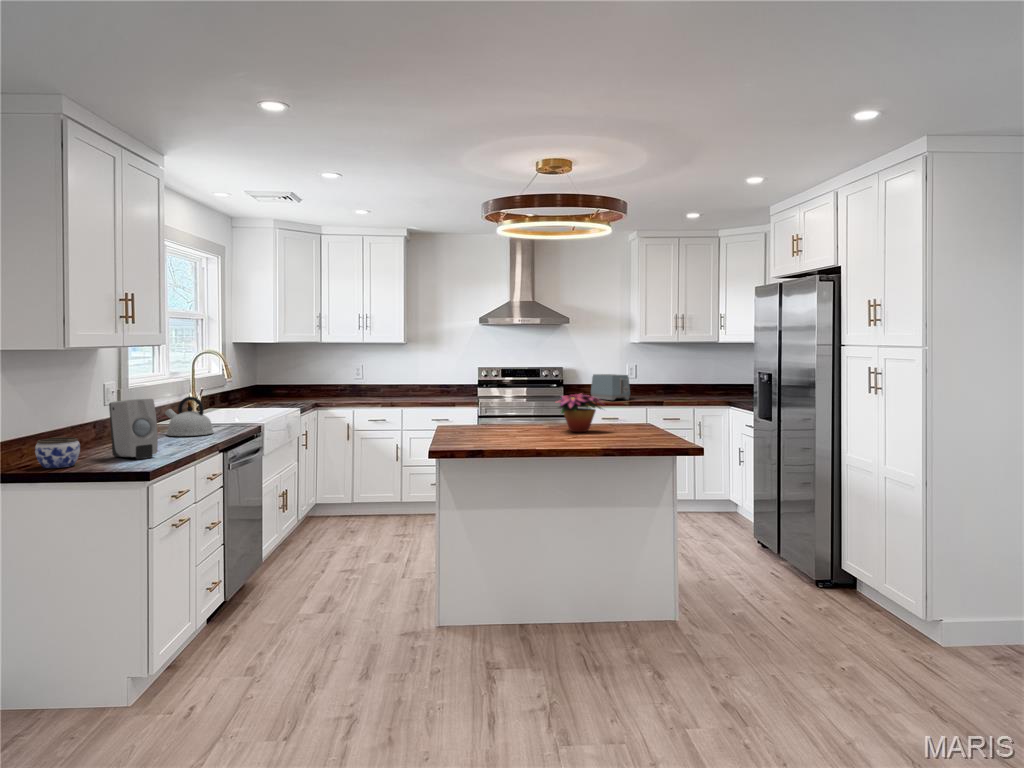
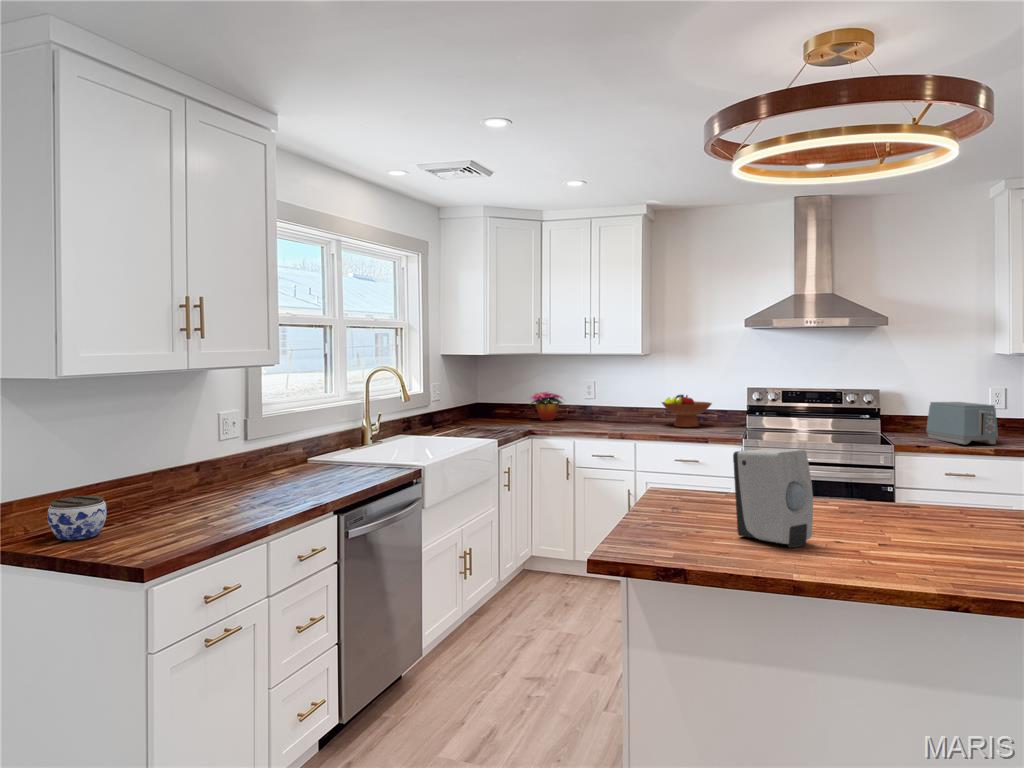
fruit bowl: none [416,372,453,397] -> present [662,395,712,427]
flower arrangement: present [558,394,602,432] -> present [530,392,562,421]
kettle: present [165,397,214,436] -> none [287,432,345,485]
soap dispenser: present [109,399,158,459] -> present [733,449,813,548]

